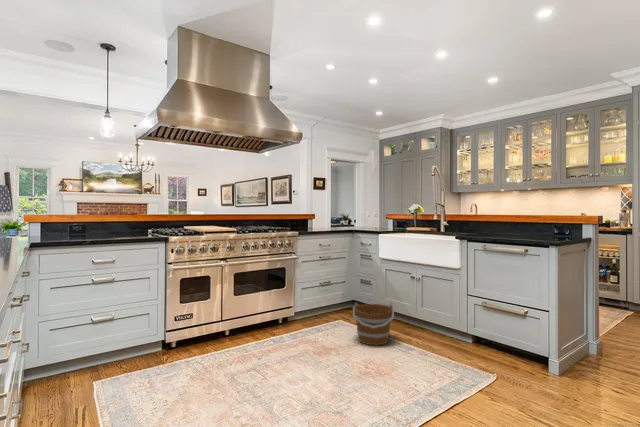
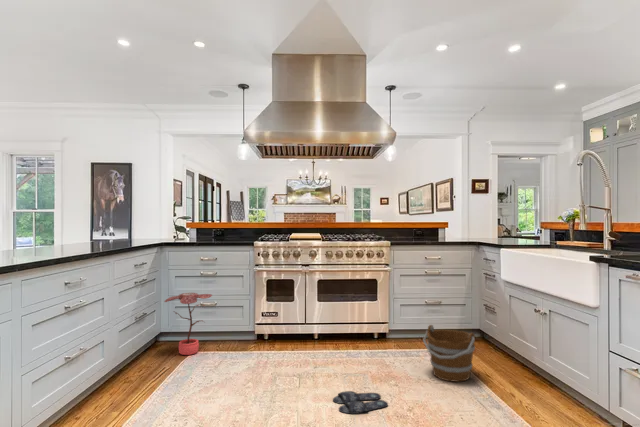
potted plant: none [60,305,125,388] -> present [165,293,212,355]
slippers: none [319,369,365,392] -> present [333,391,388,414]

